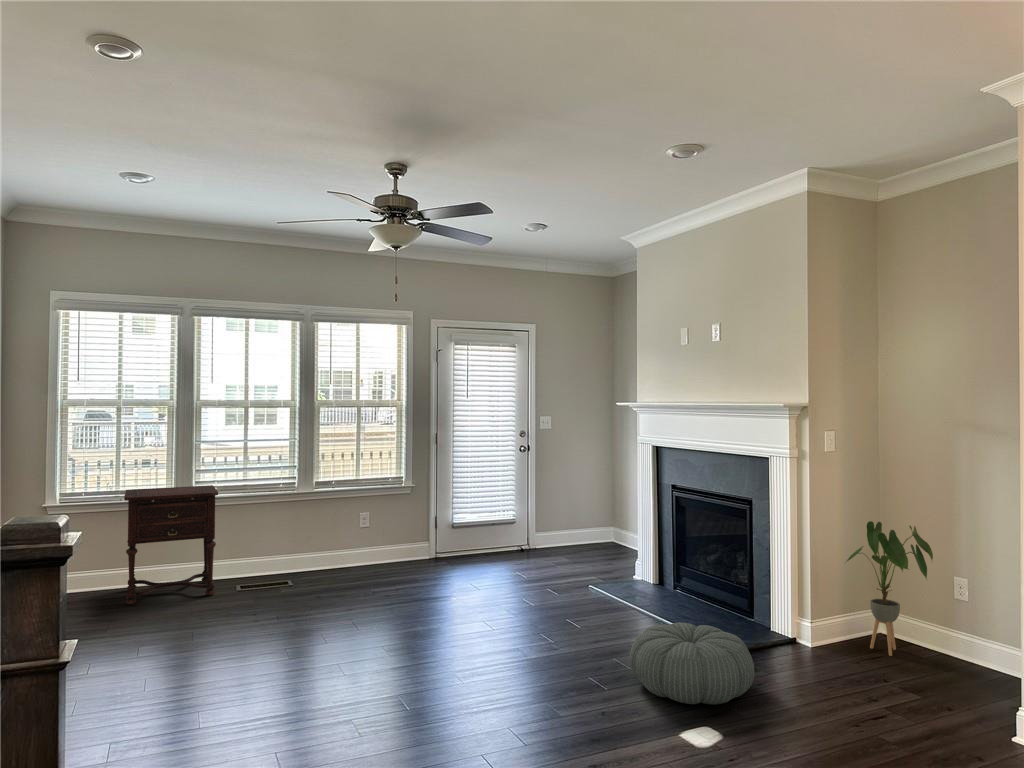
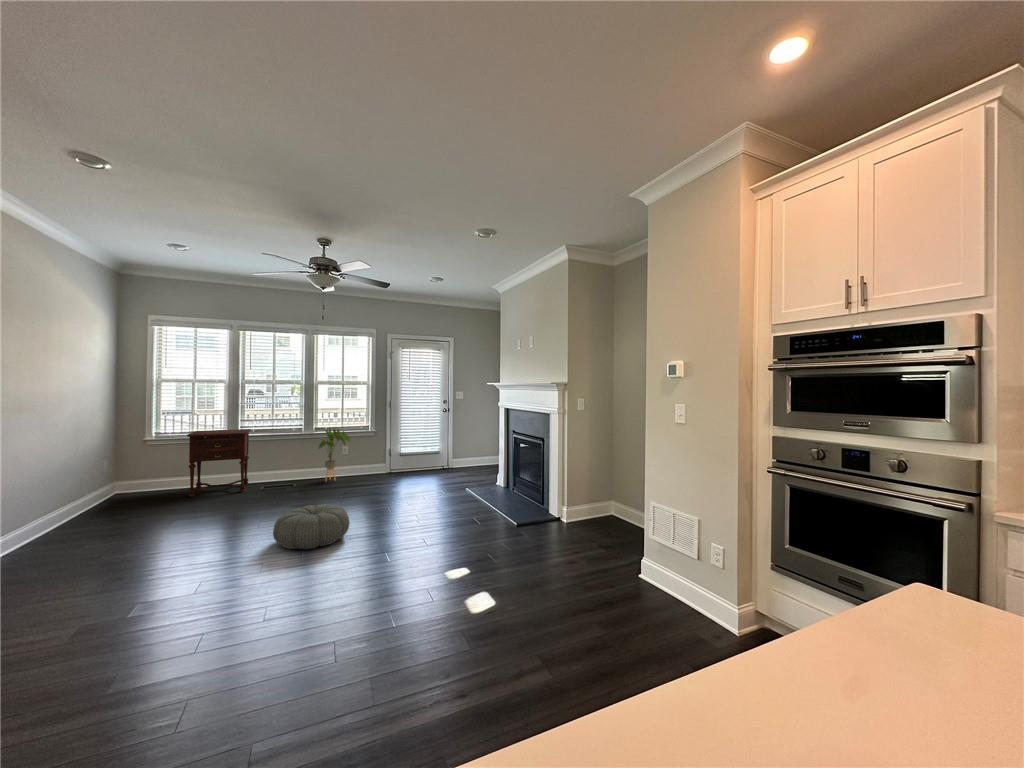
house plant: present [846,521,933,656] -> present [319,429,351,481]
pouf: present [630,623,755,704] -> present [273,504,350,549]

